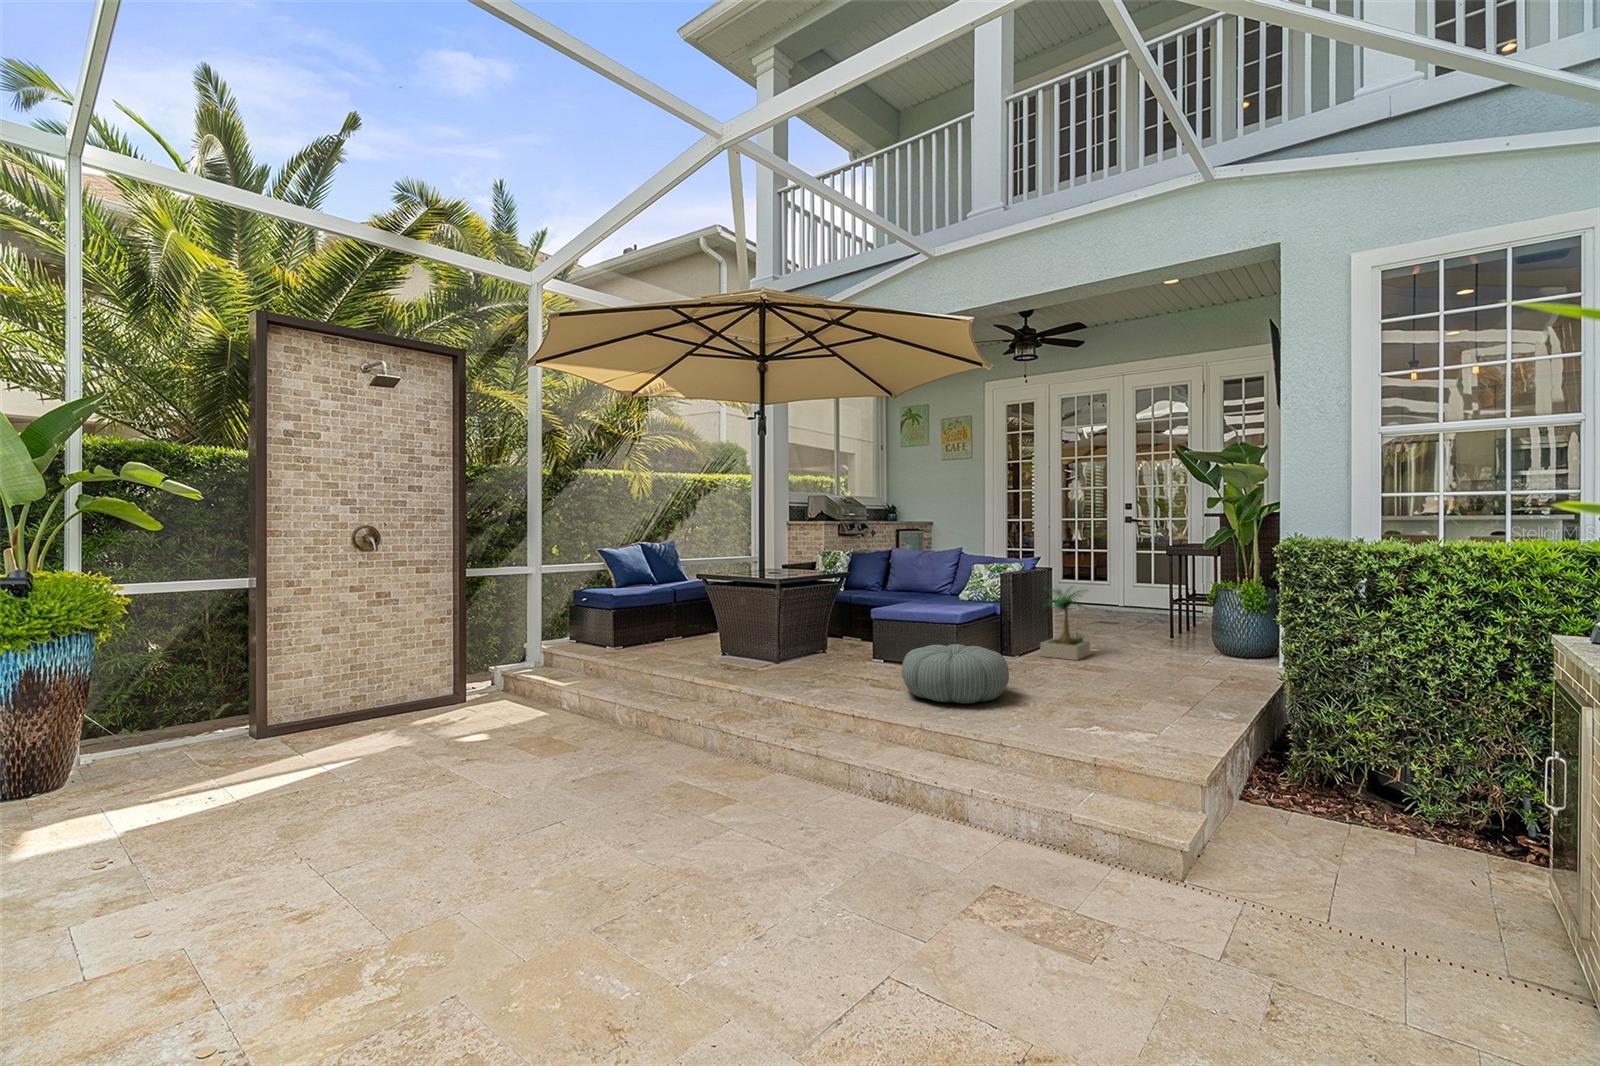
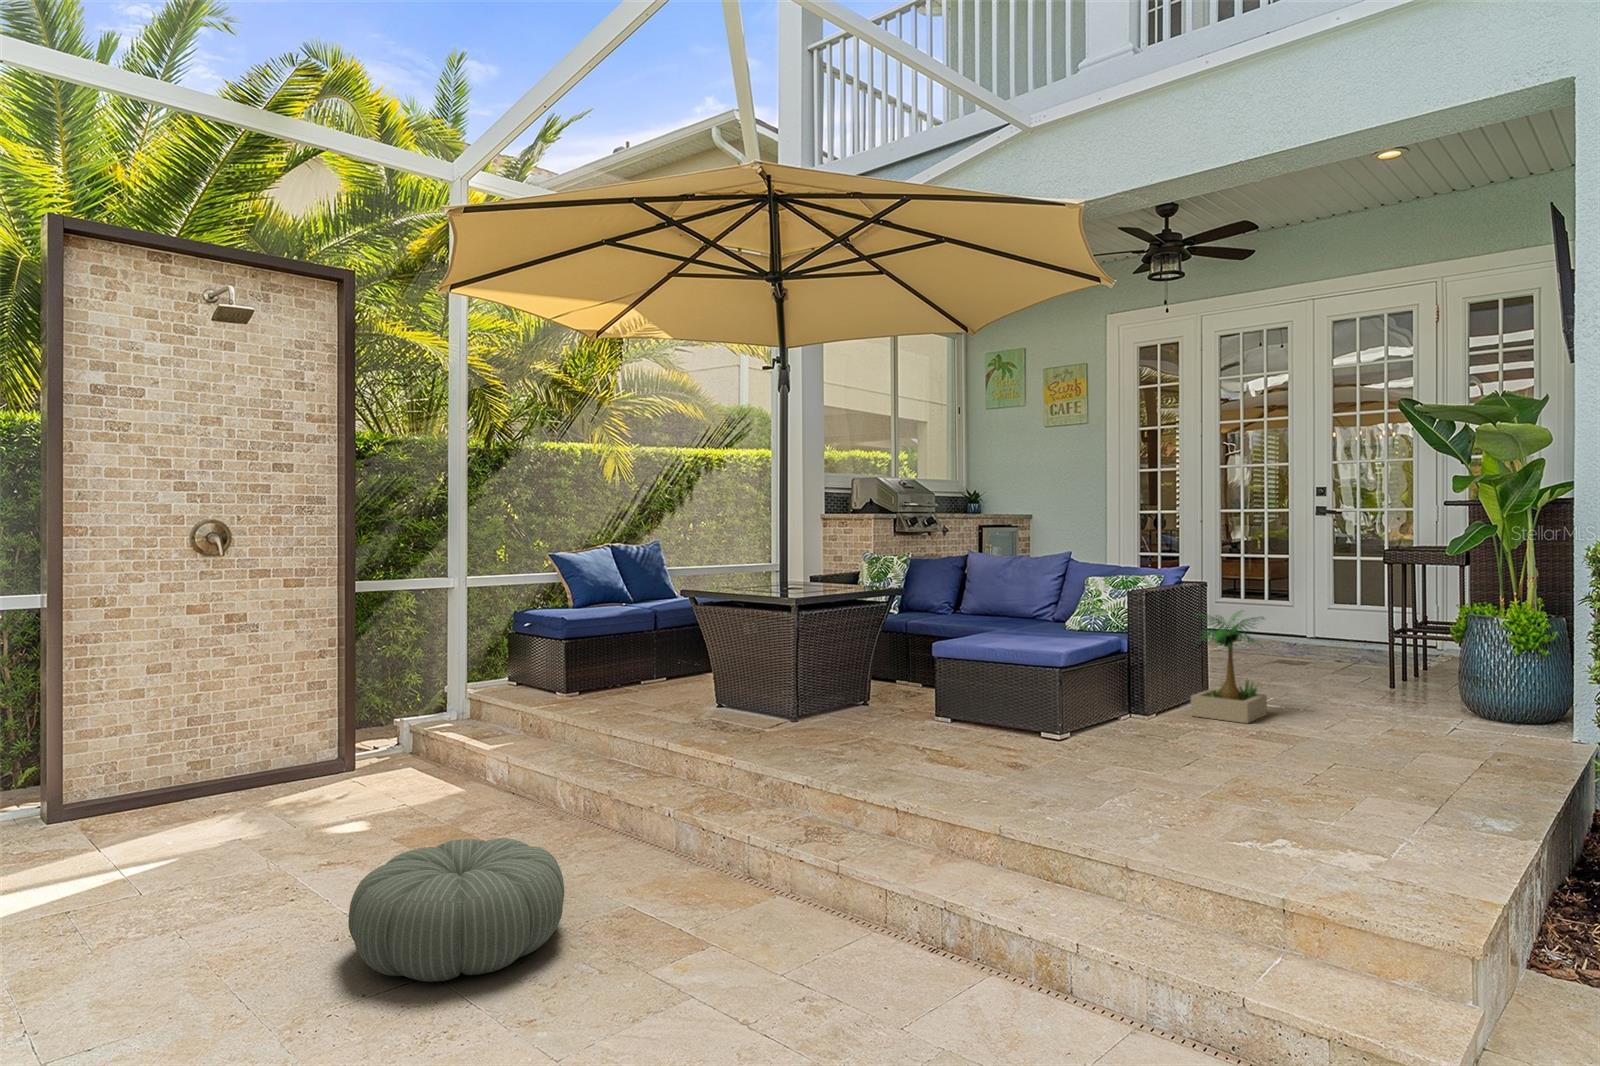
pouf: present [902,644,1009,704] -> present [348,838,564,982]

